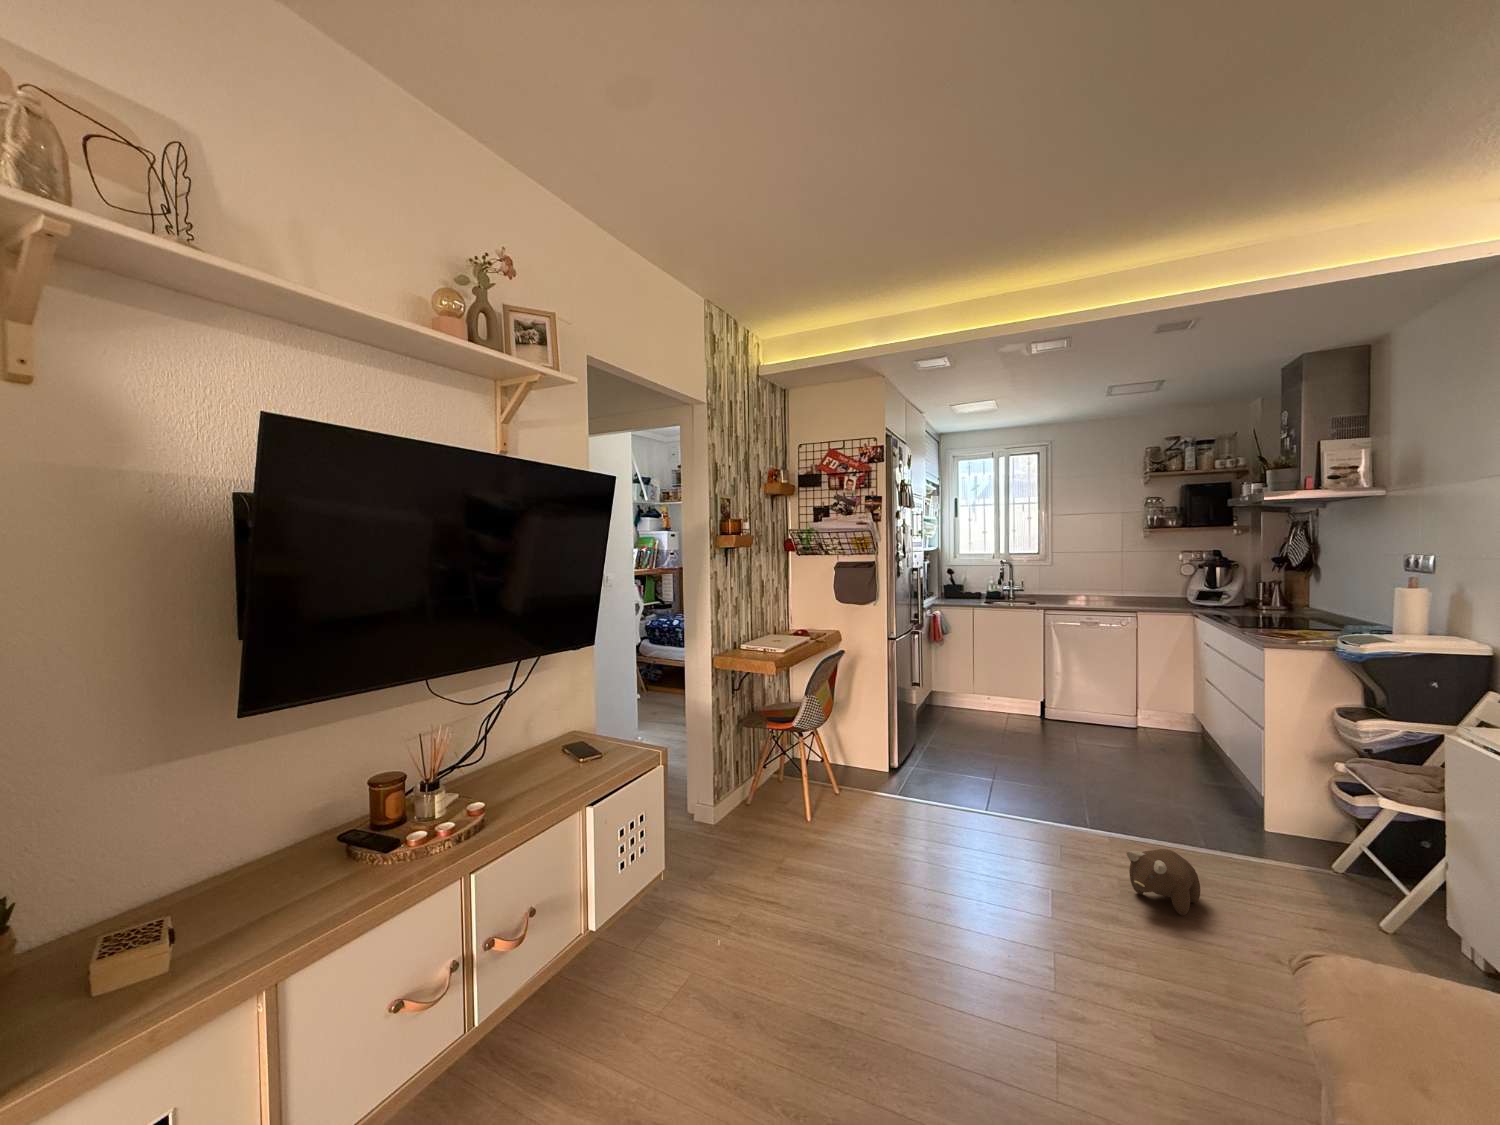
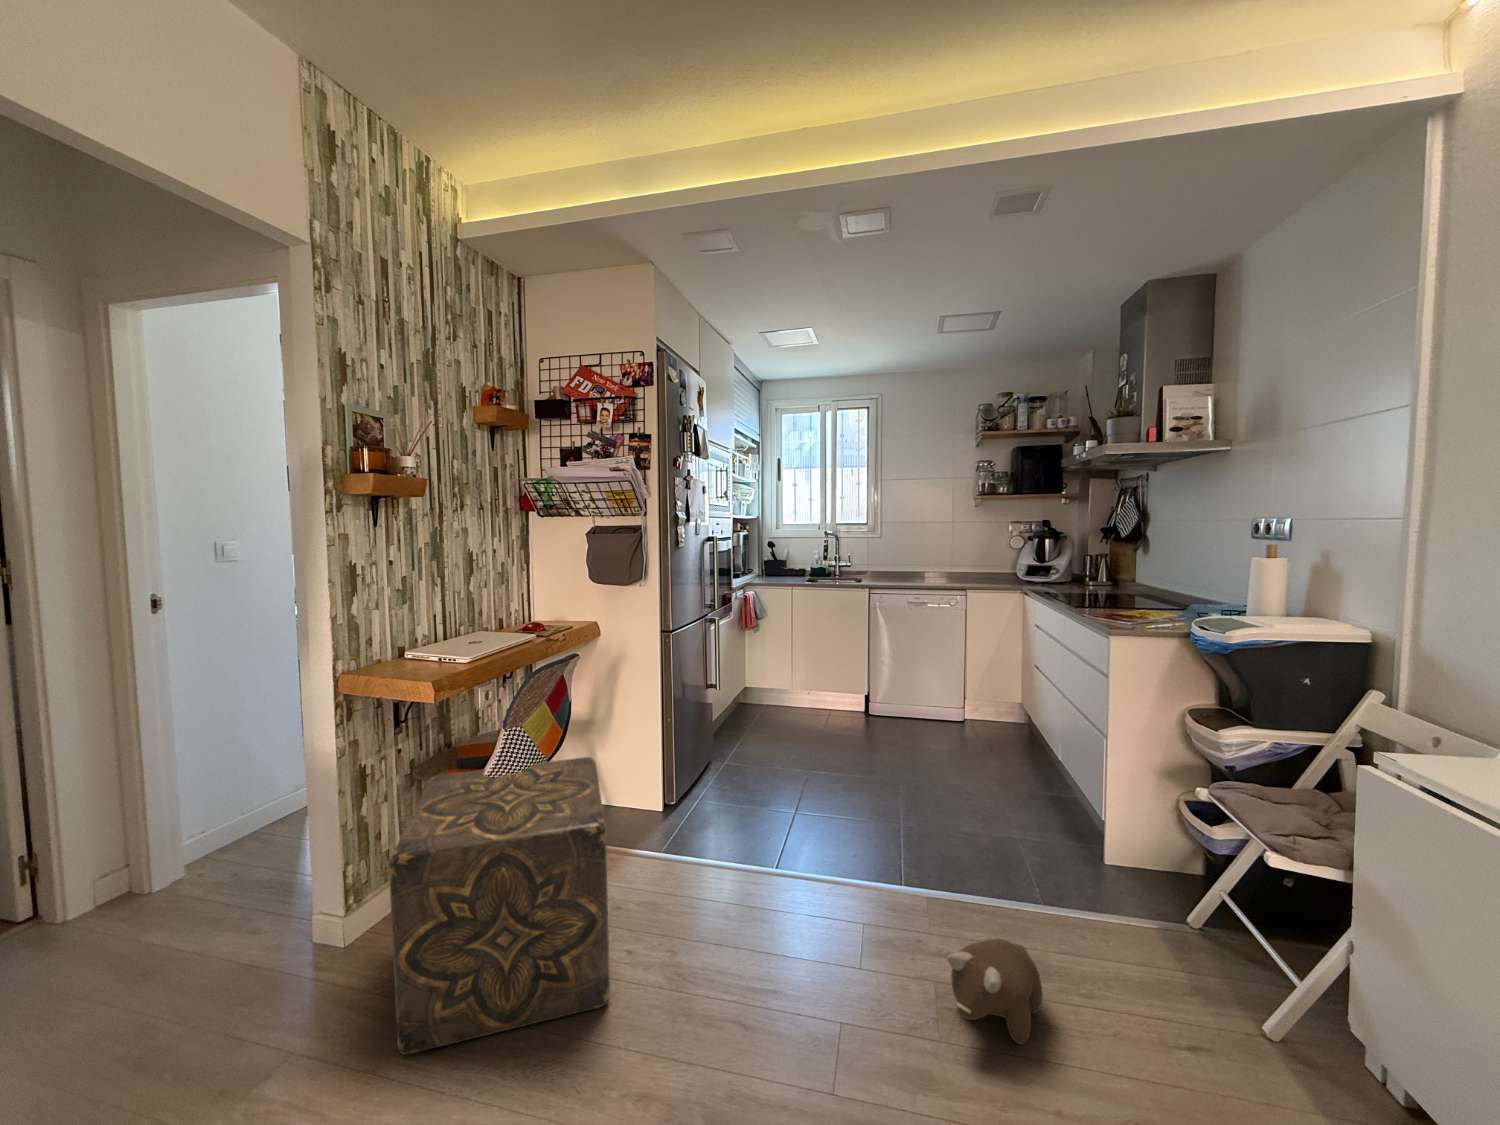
ottoman: none [761,718,889,873] -> present [389,757,610,1054]

